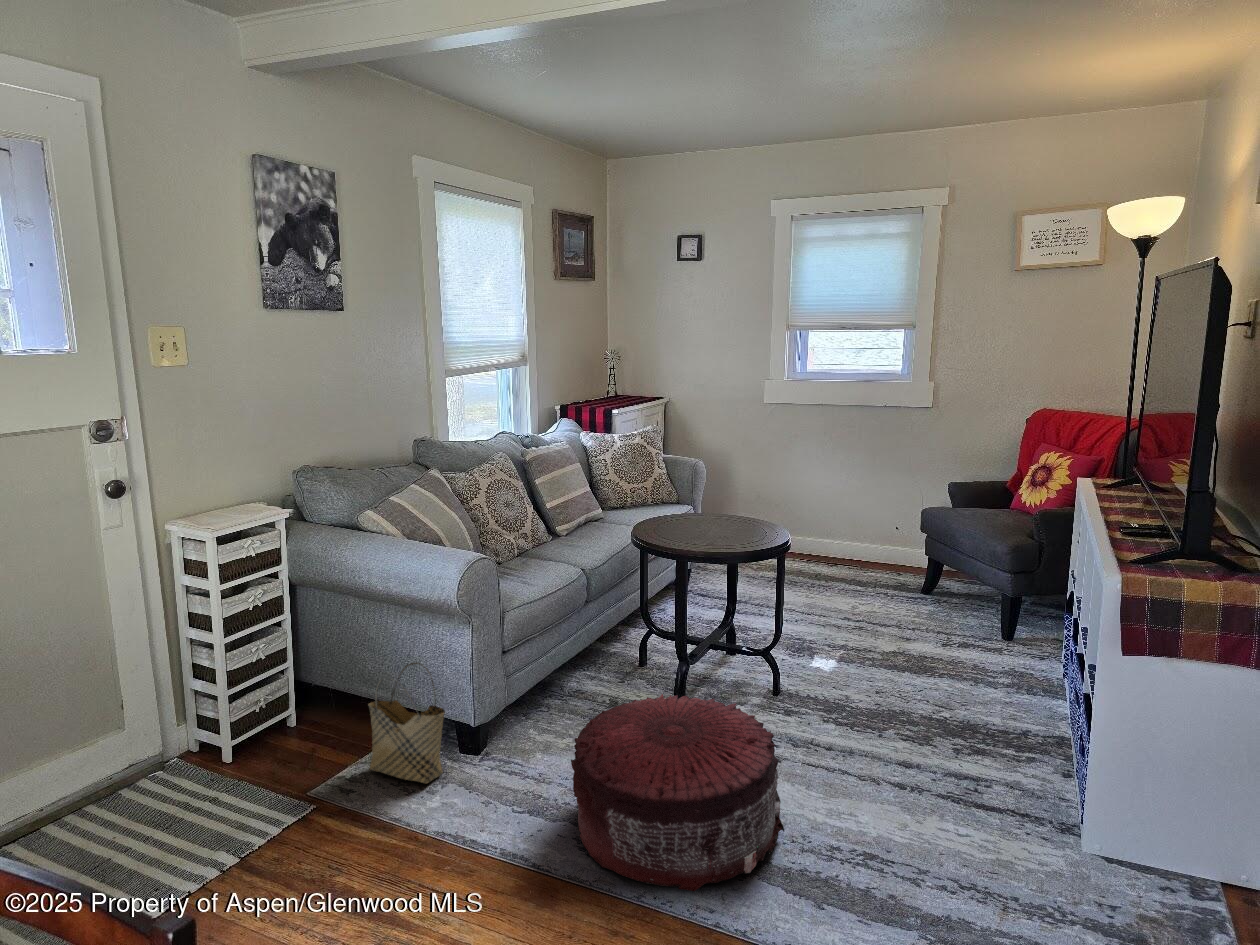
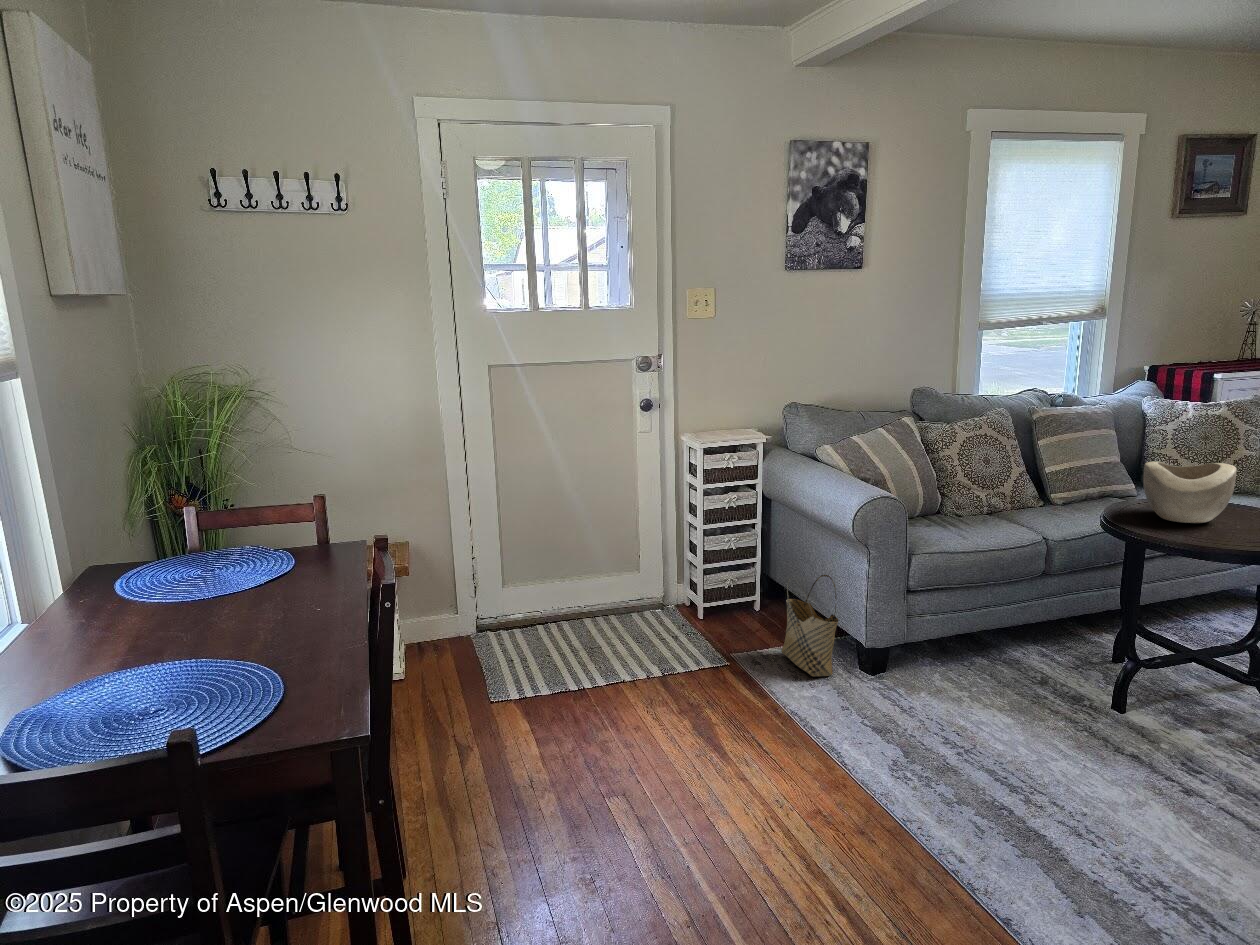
decorative bowl: none [658,482,721,536] -> present [1143,461,1237,523]
pouf: present [571,694,784,891] -> none [890,661,1124,859]

